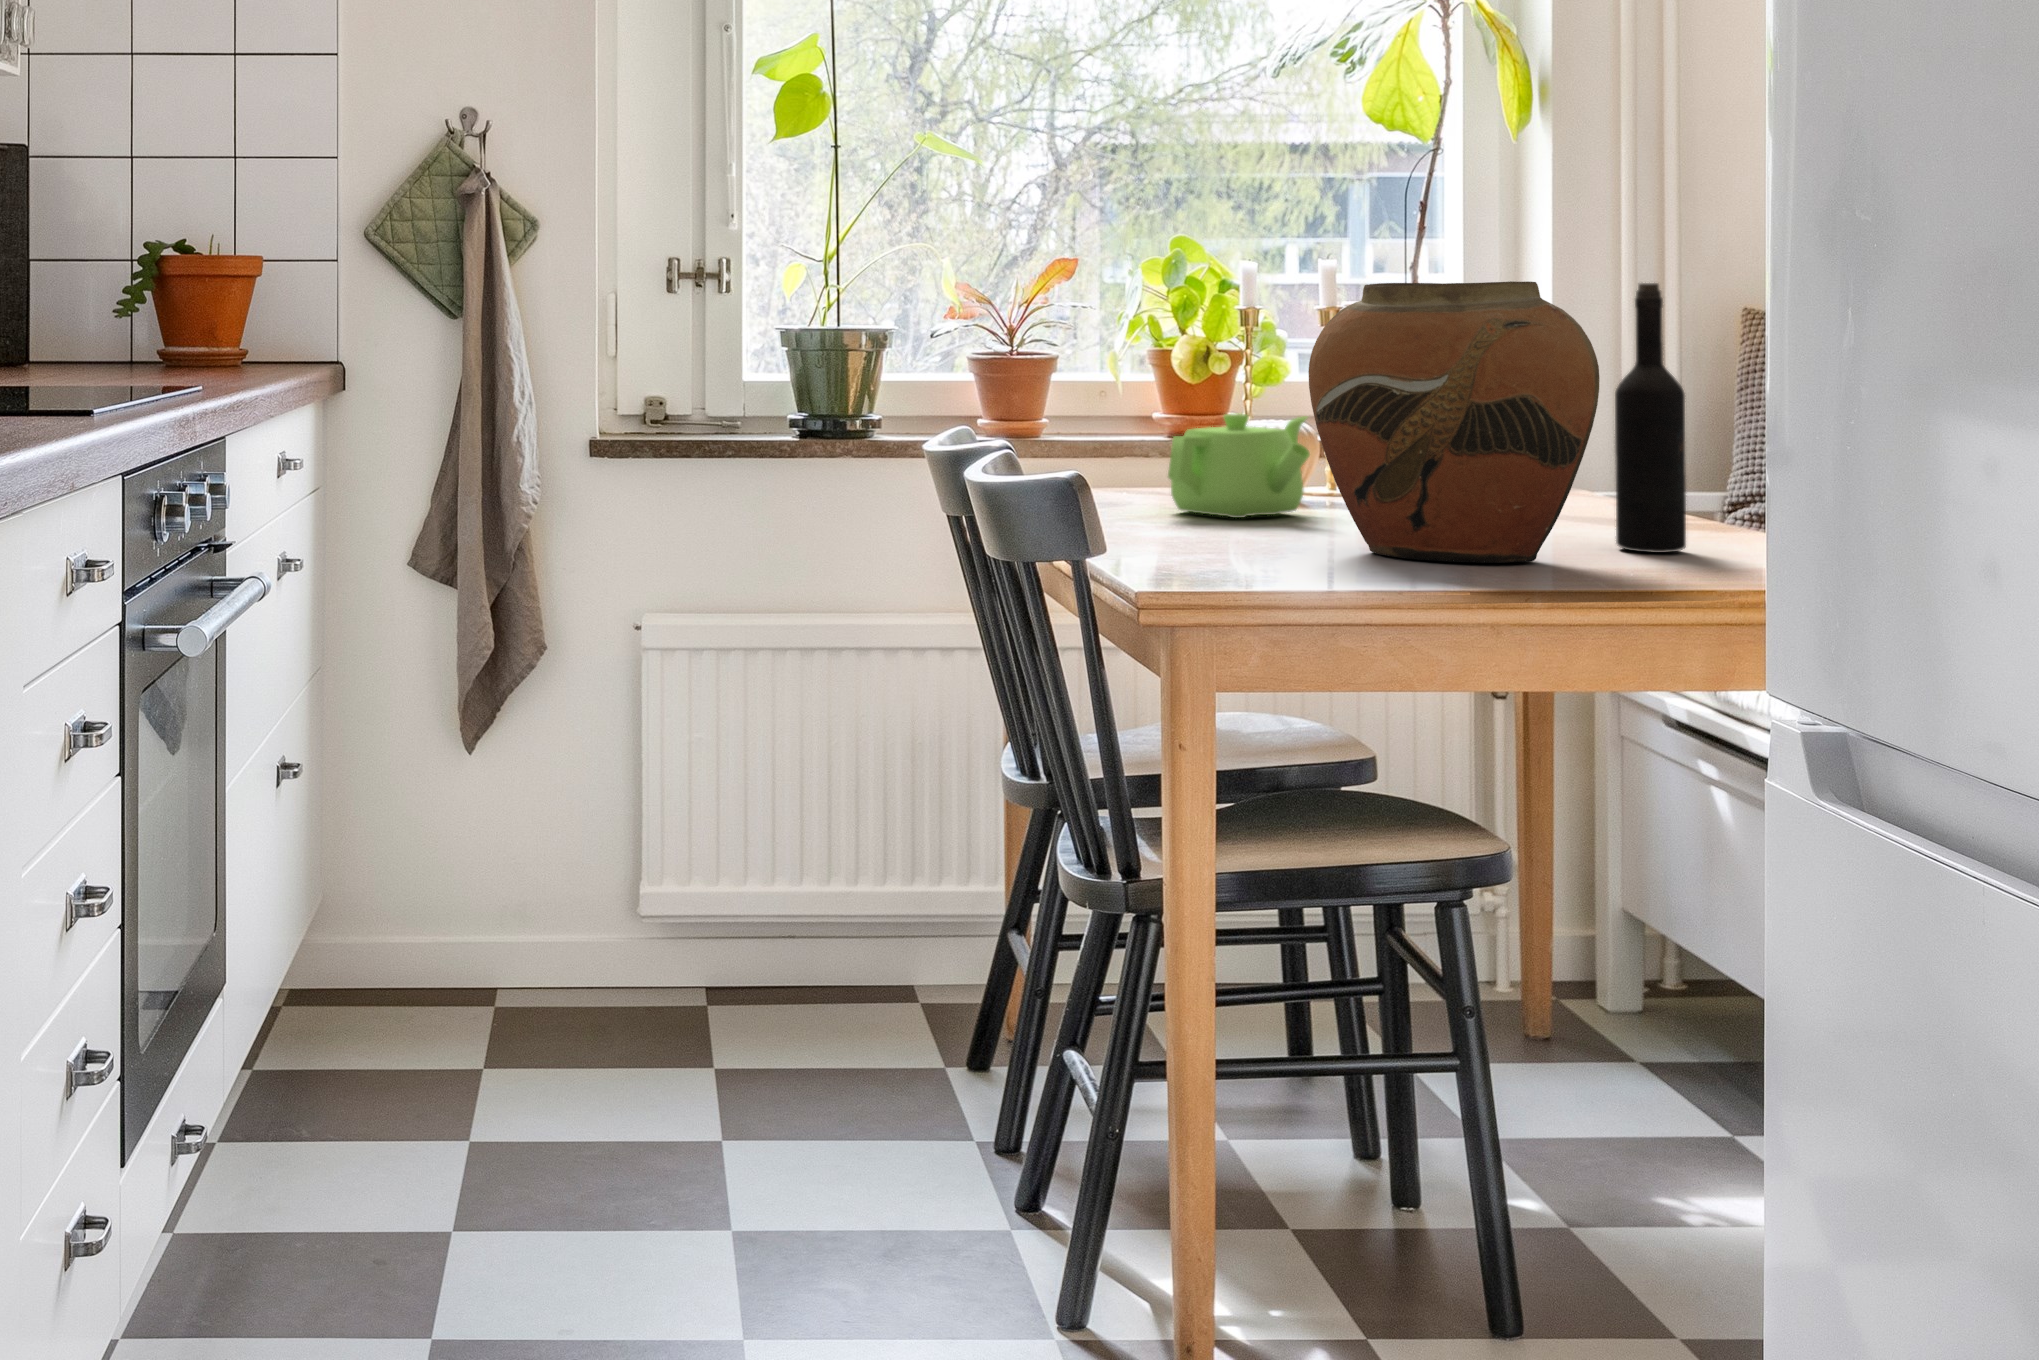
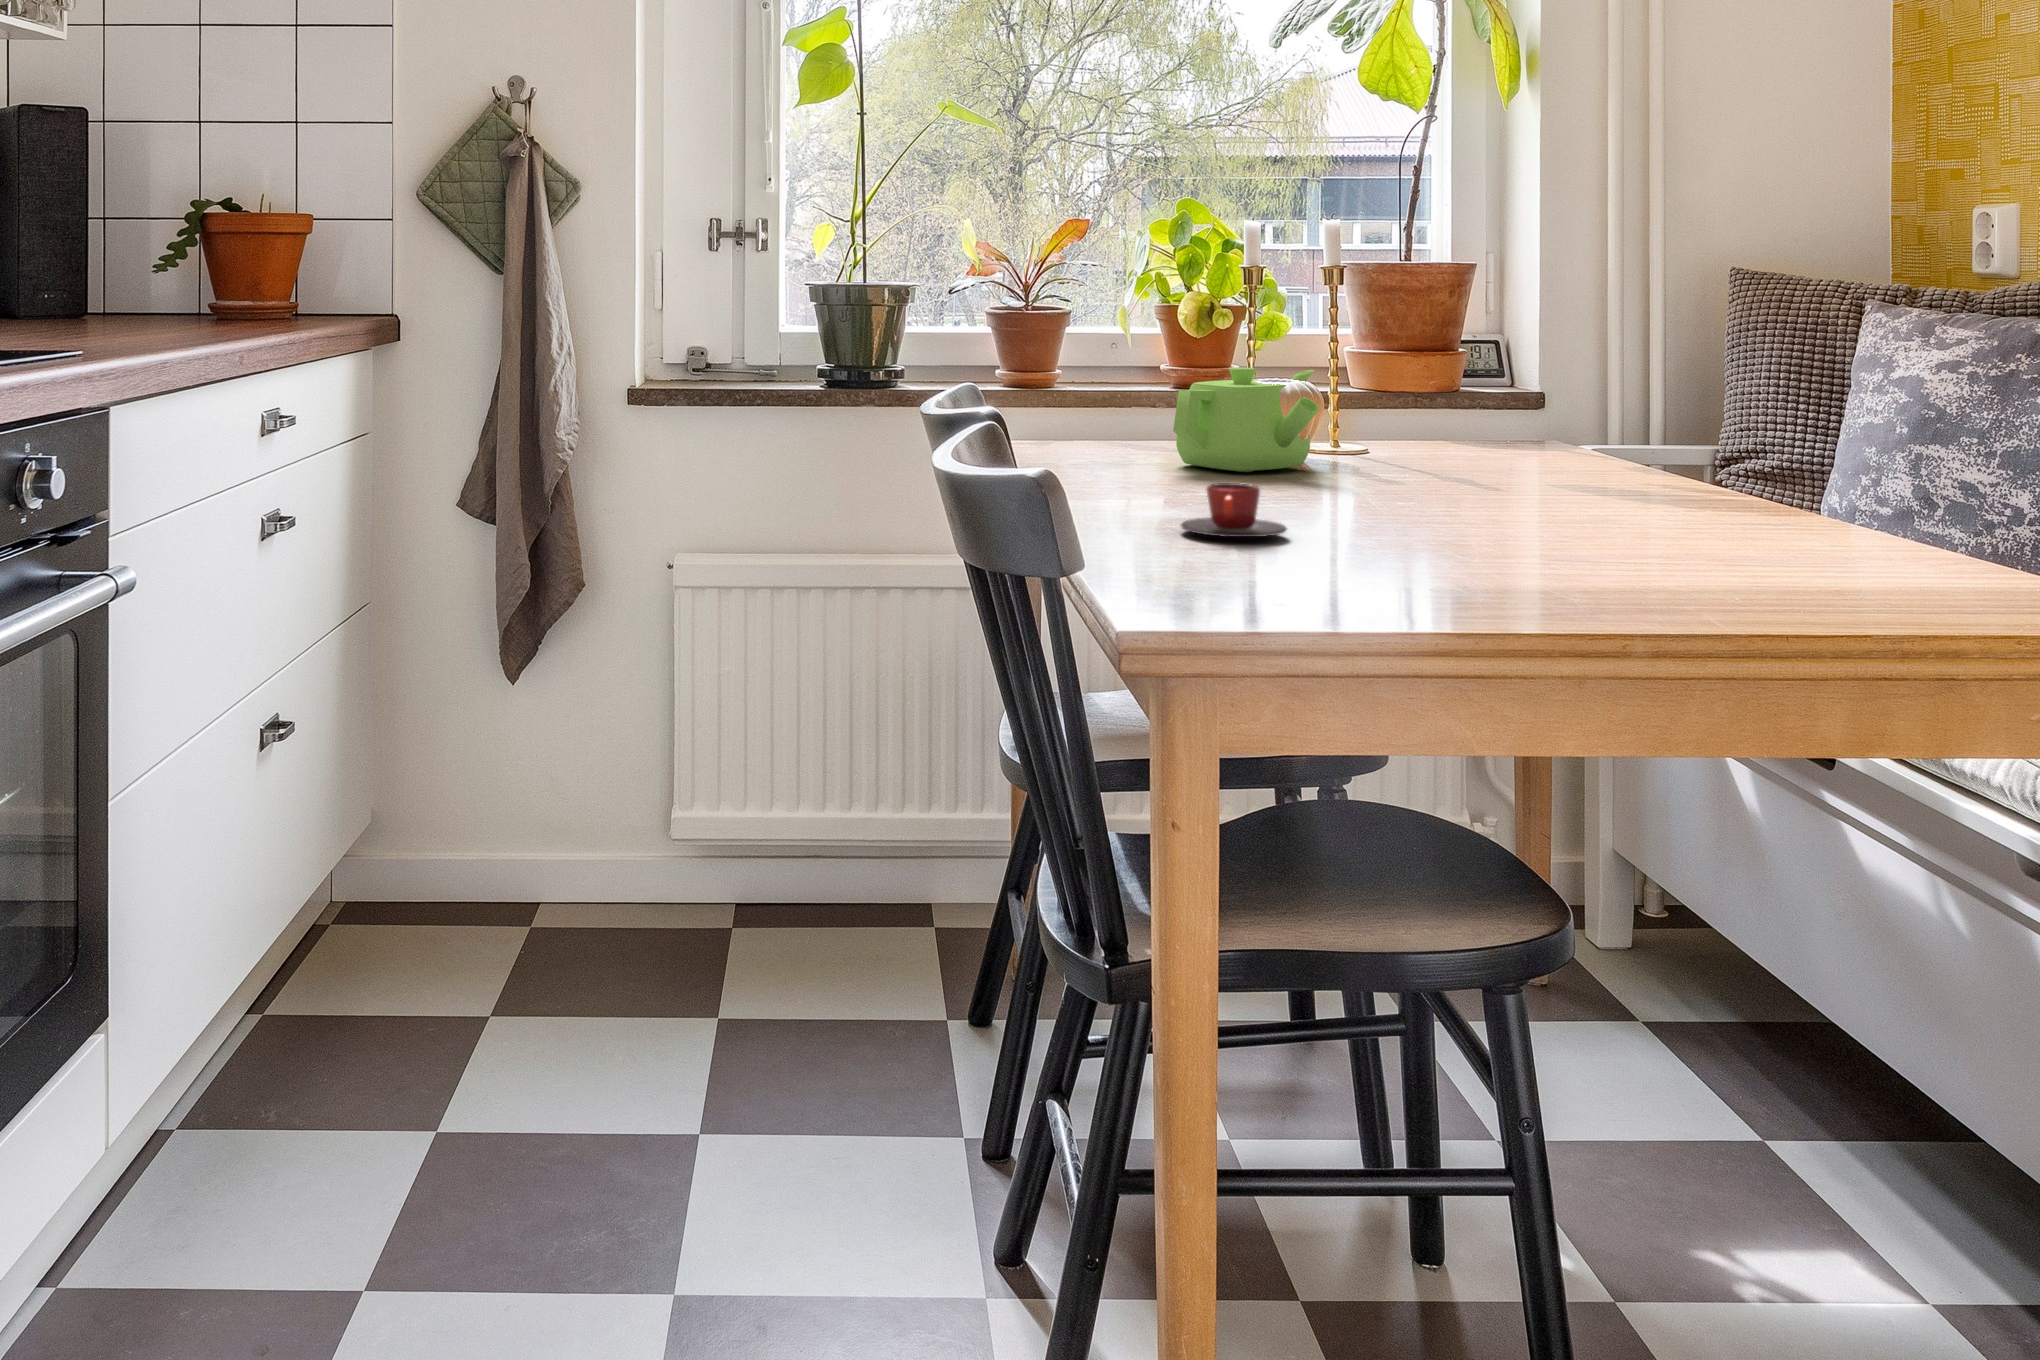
vase: present [1308,281,1600,563] -> none [1322,228,1642,531]
wine bottle: present [1615,283,1686,553] -> none [1647,232,1725,518]
teacup: none [1175,520,1273,567] -> present [1181,483,1287,537]

